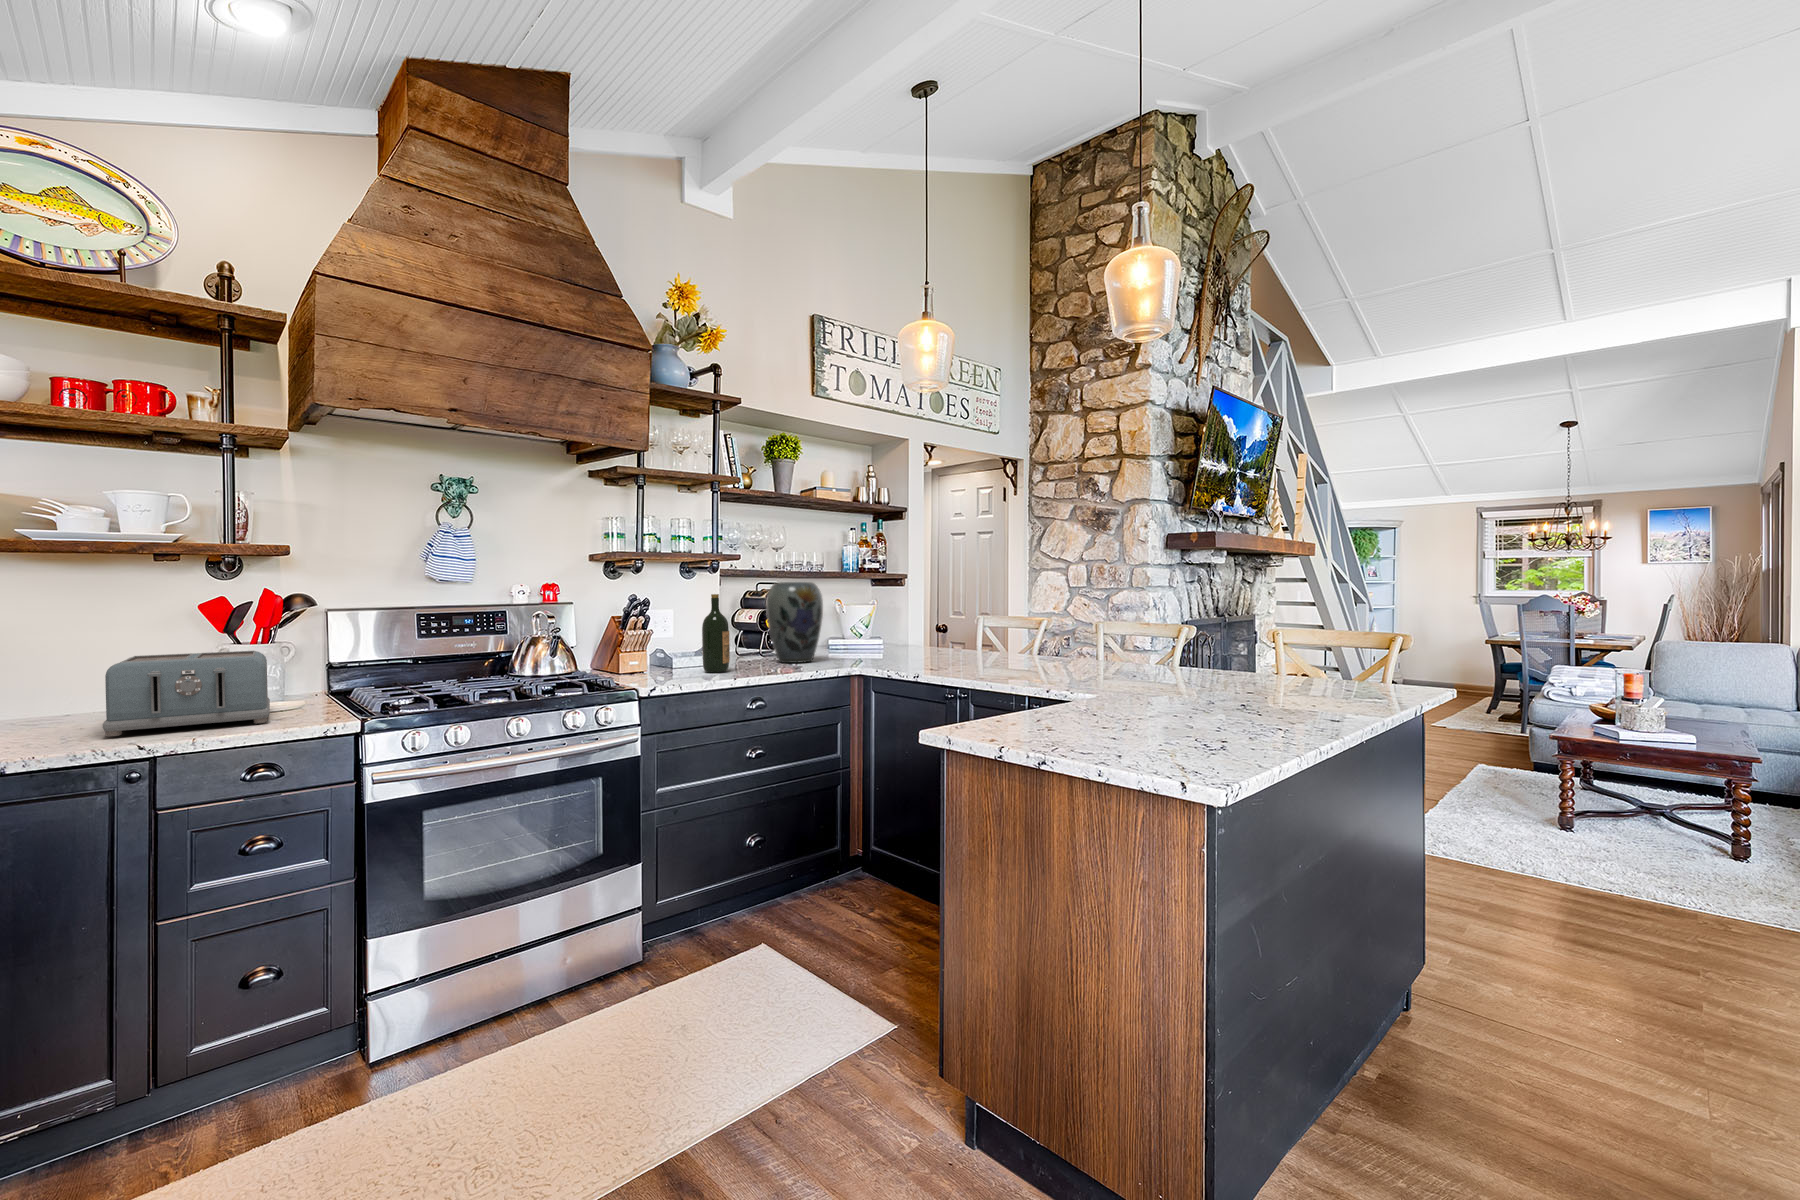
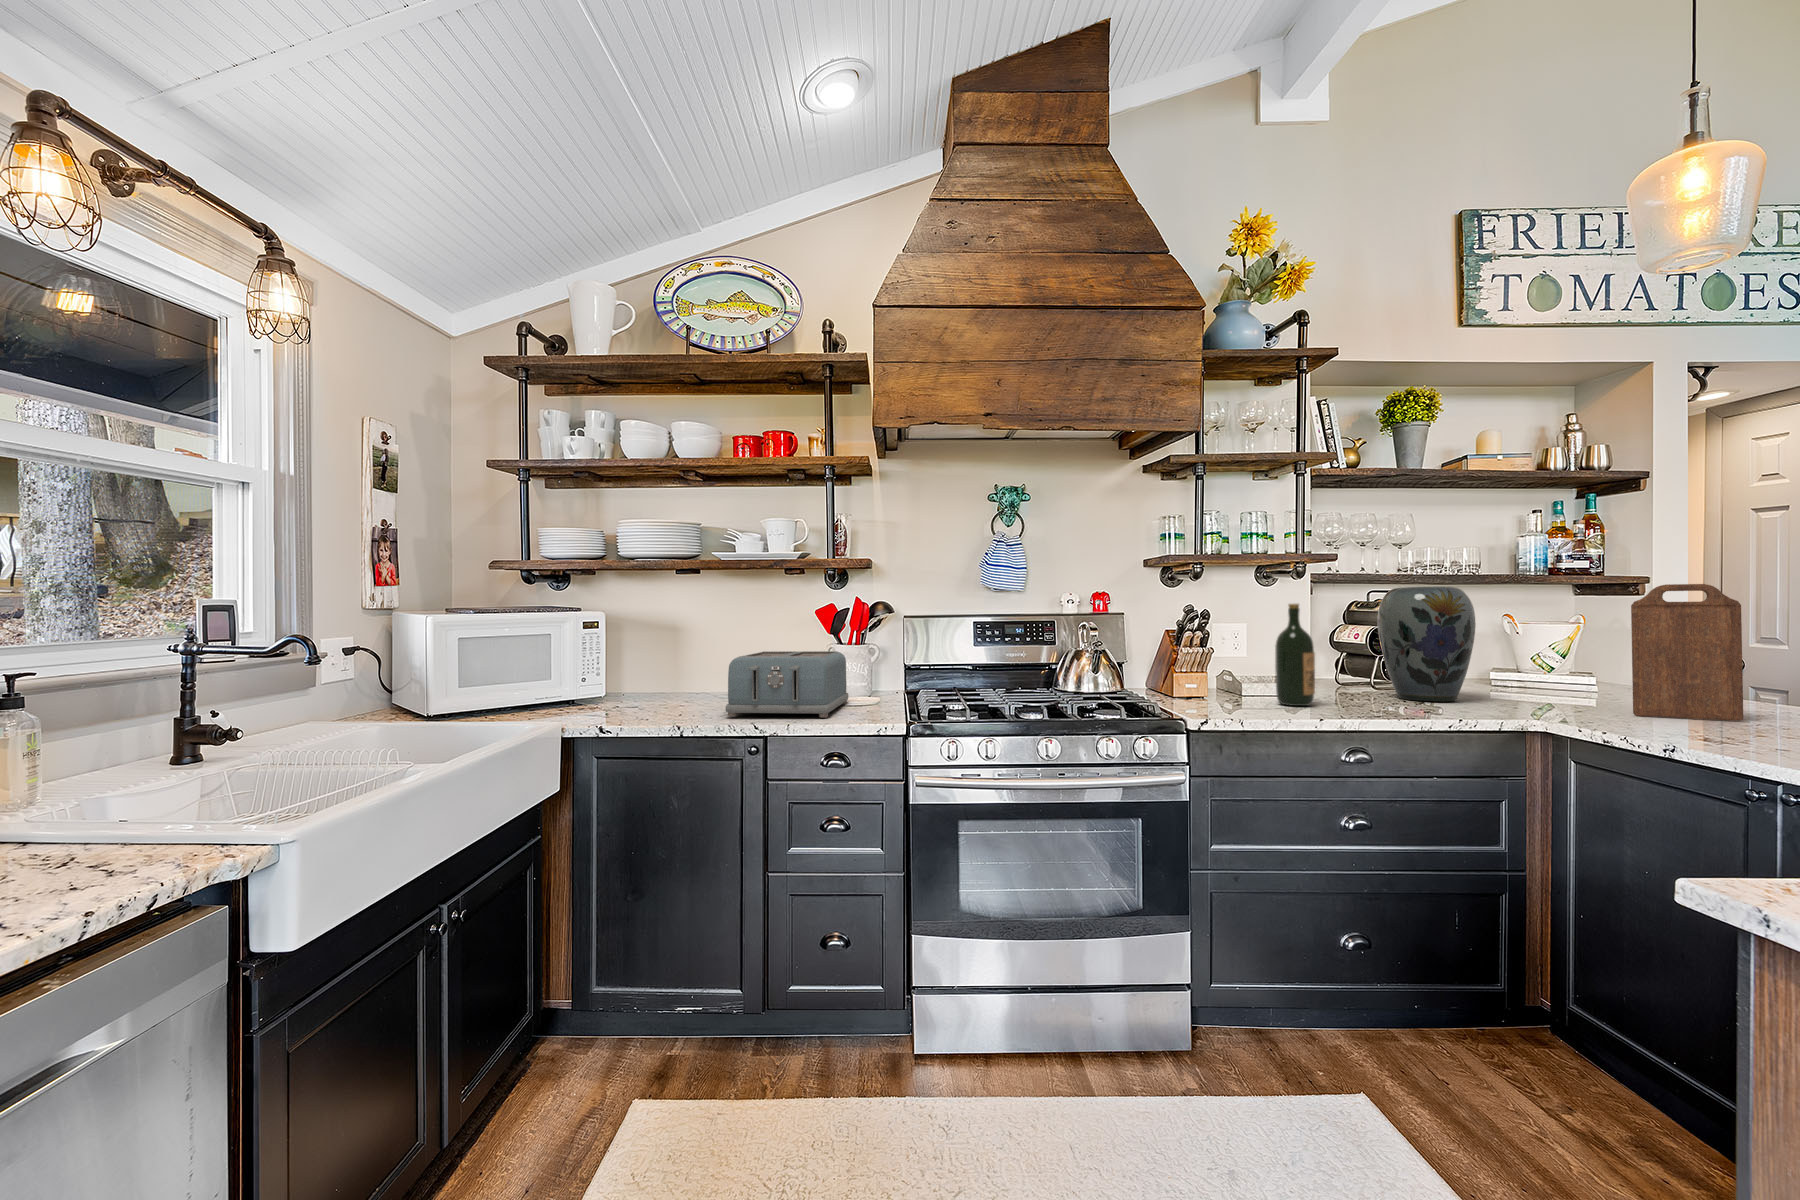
cutting board: none [899,582,944,662] -> present [1631,584,1743,721]

